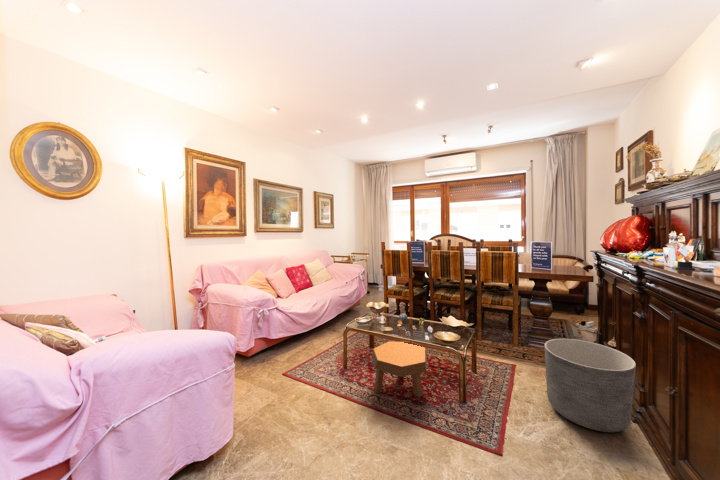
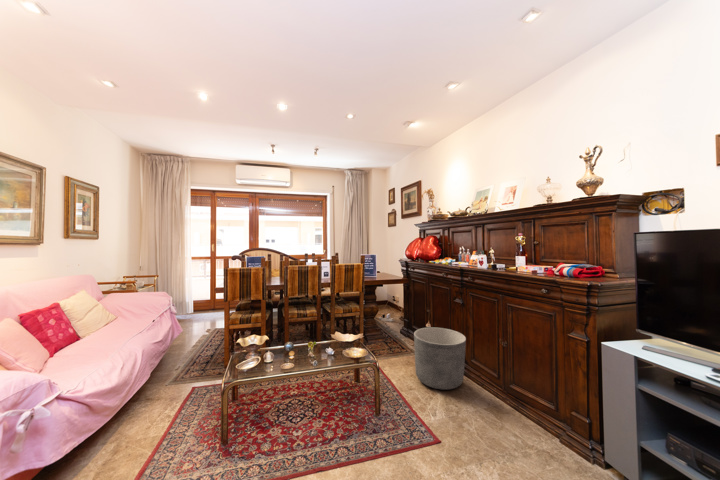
footstool: present [372,341,427,398] -> none [278,373,349,453]

